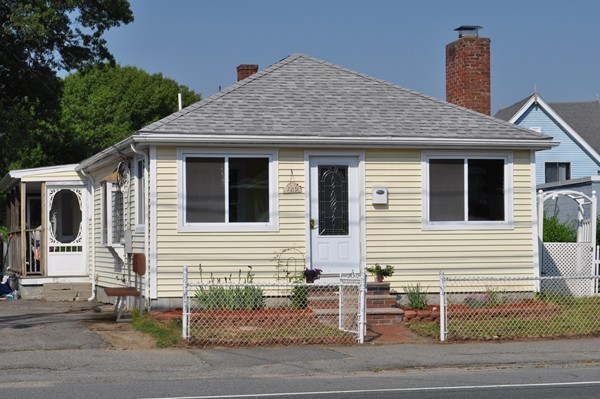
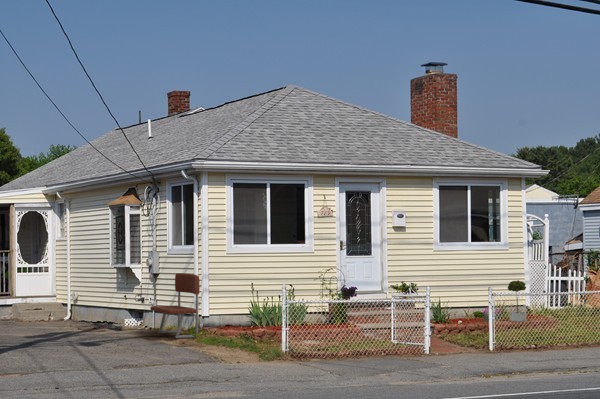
potted tree: none [511,263,533,311] -> present [508,280,526,322]

